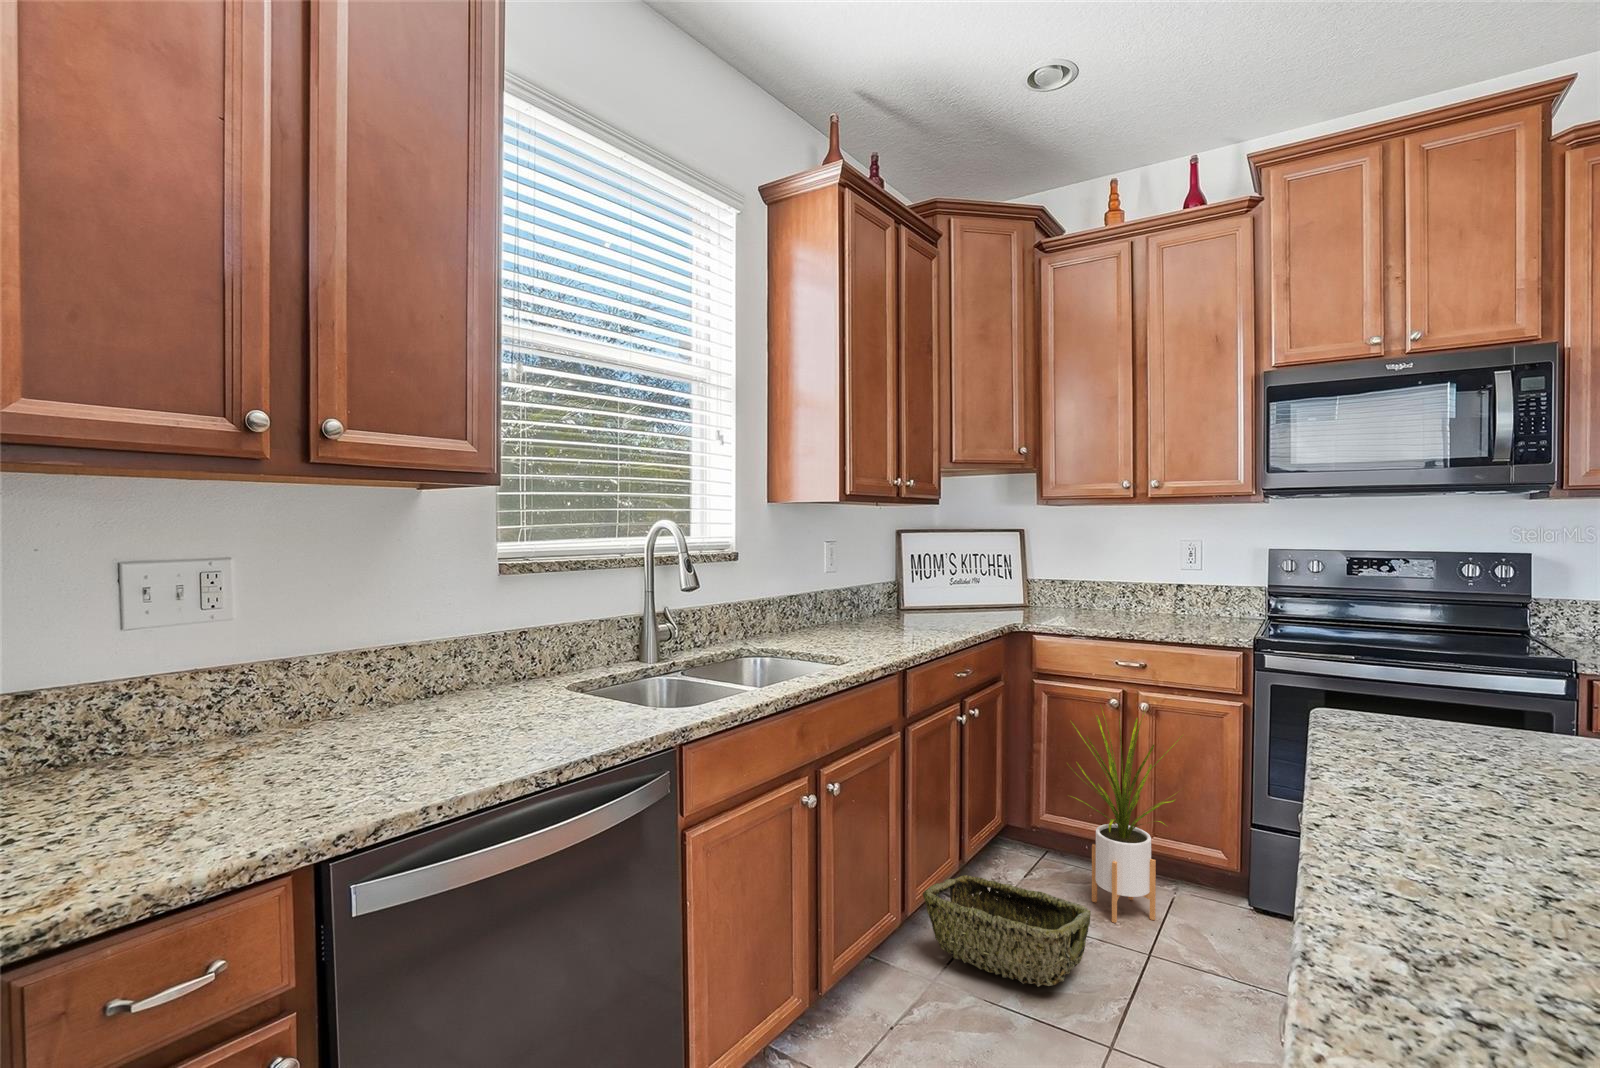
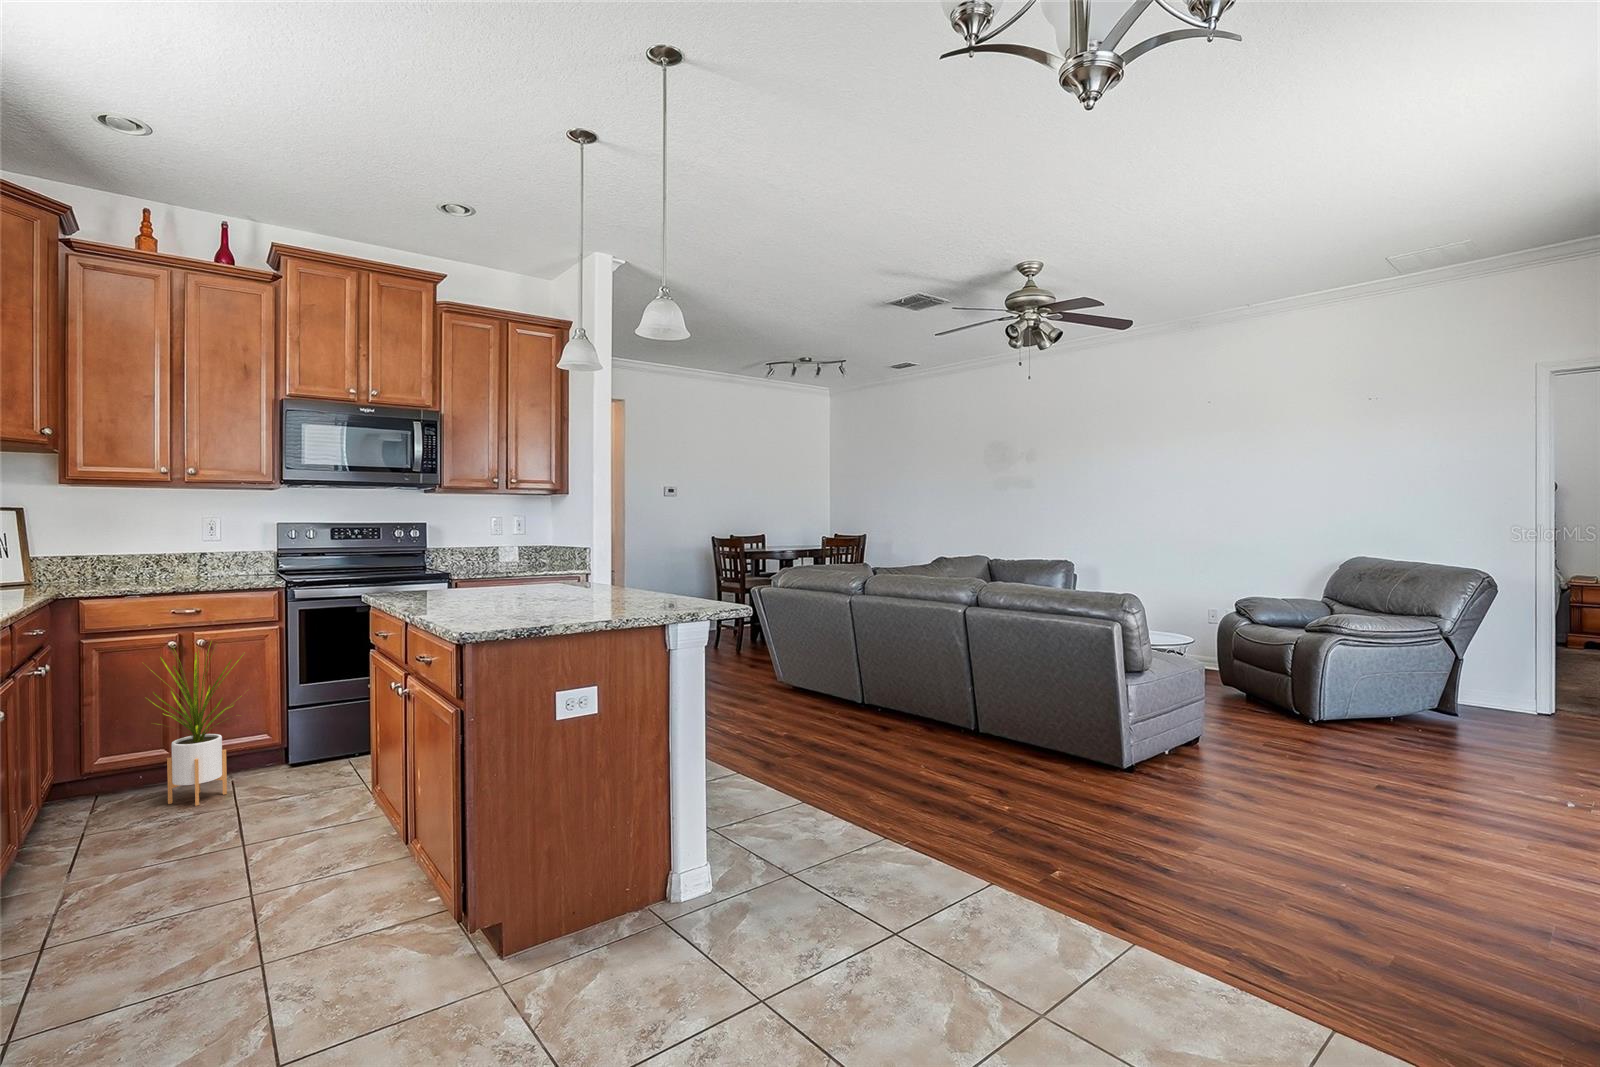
woven basket: present [923,875,1091,987] -> none [39,783,205,864]

